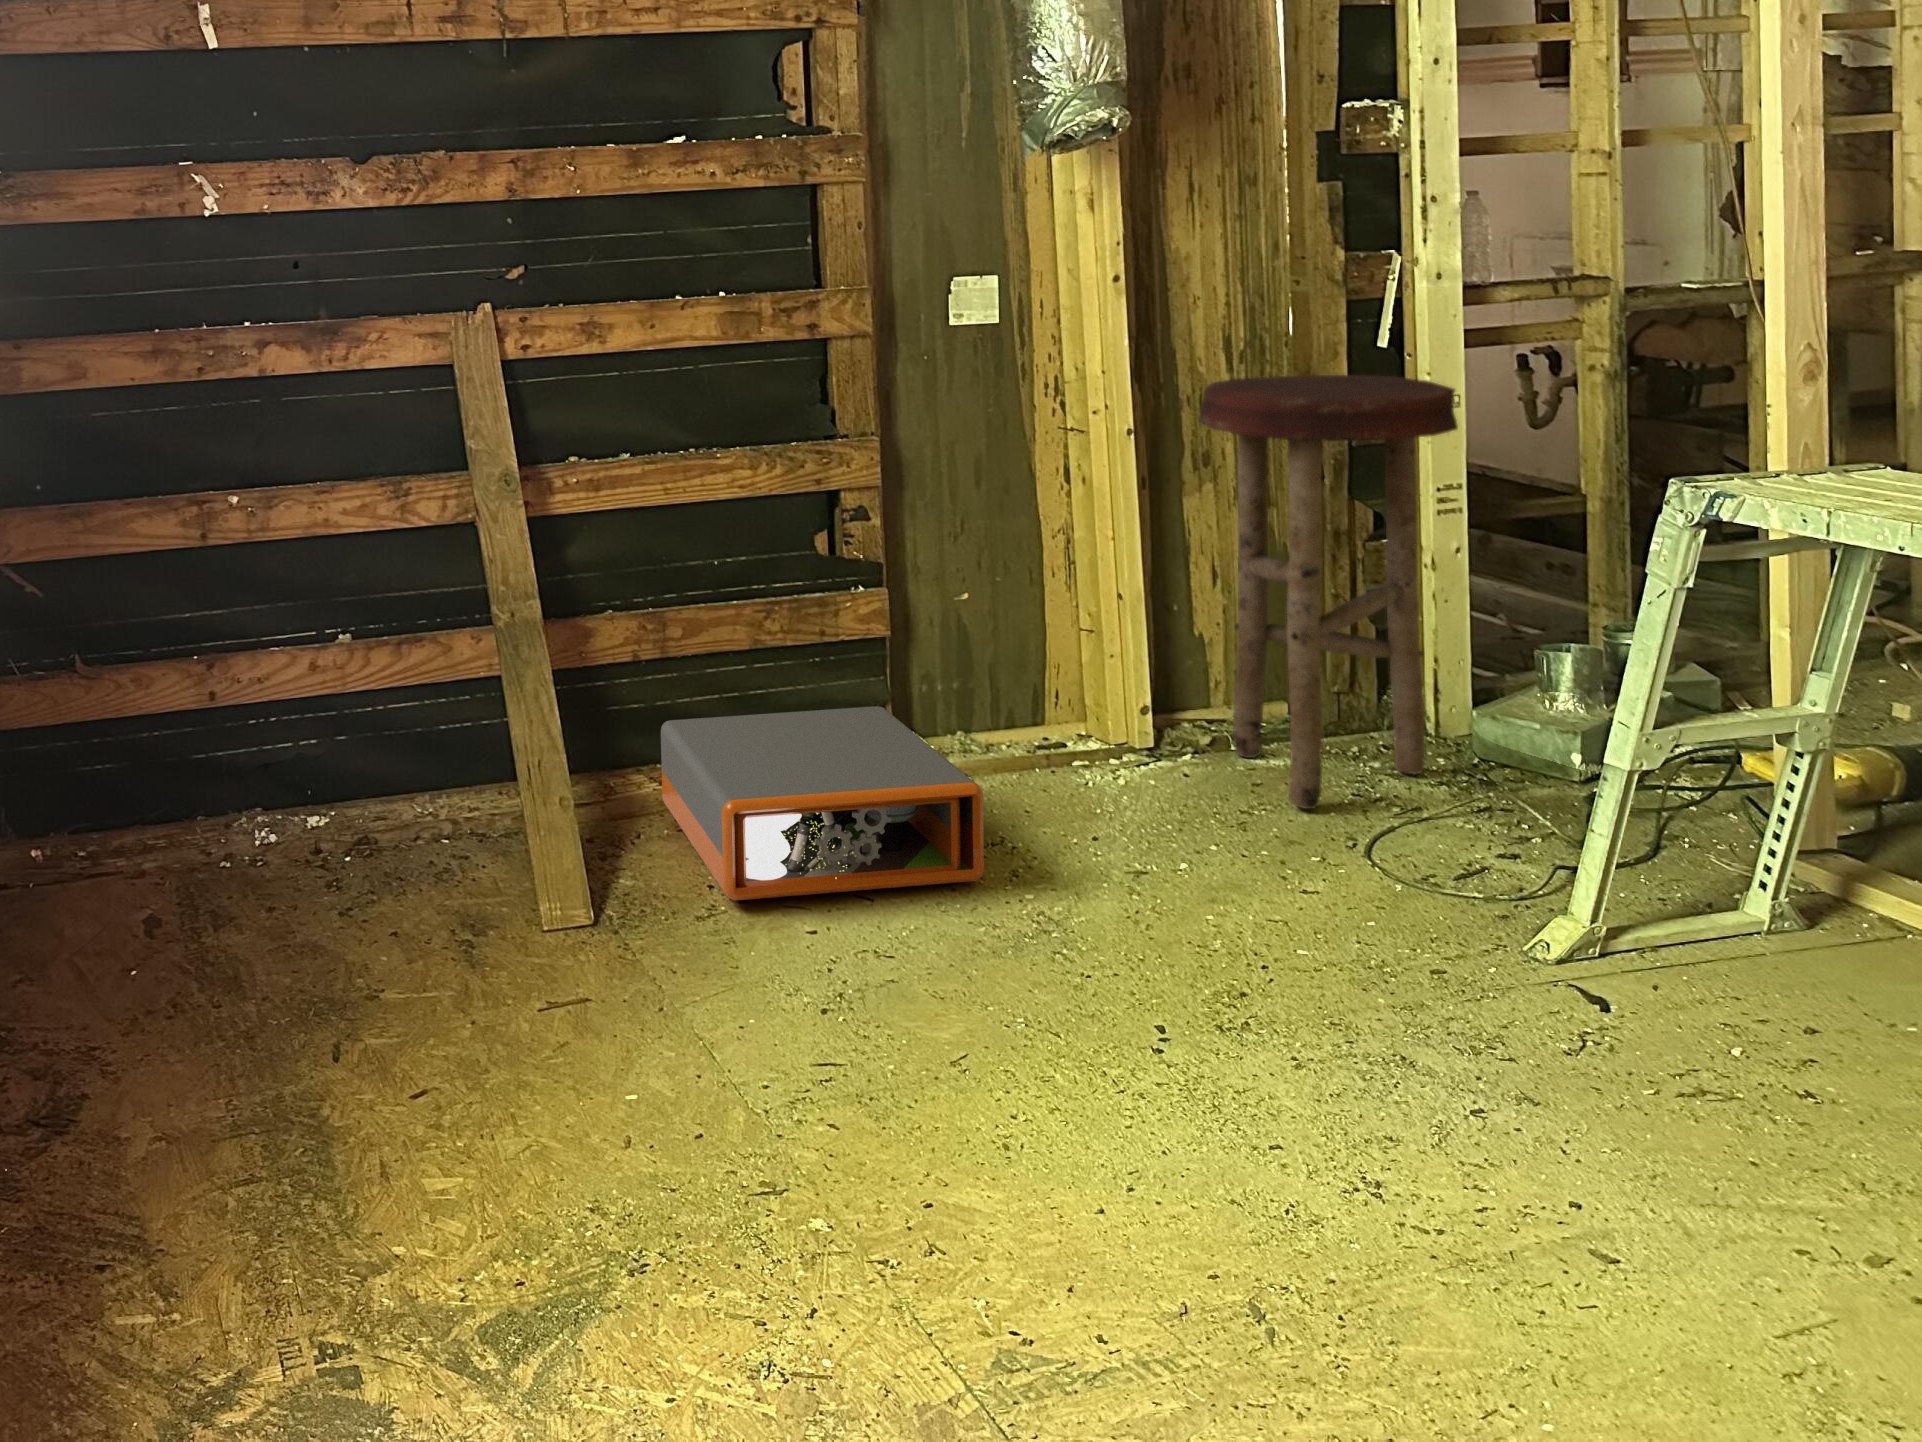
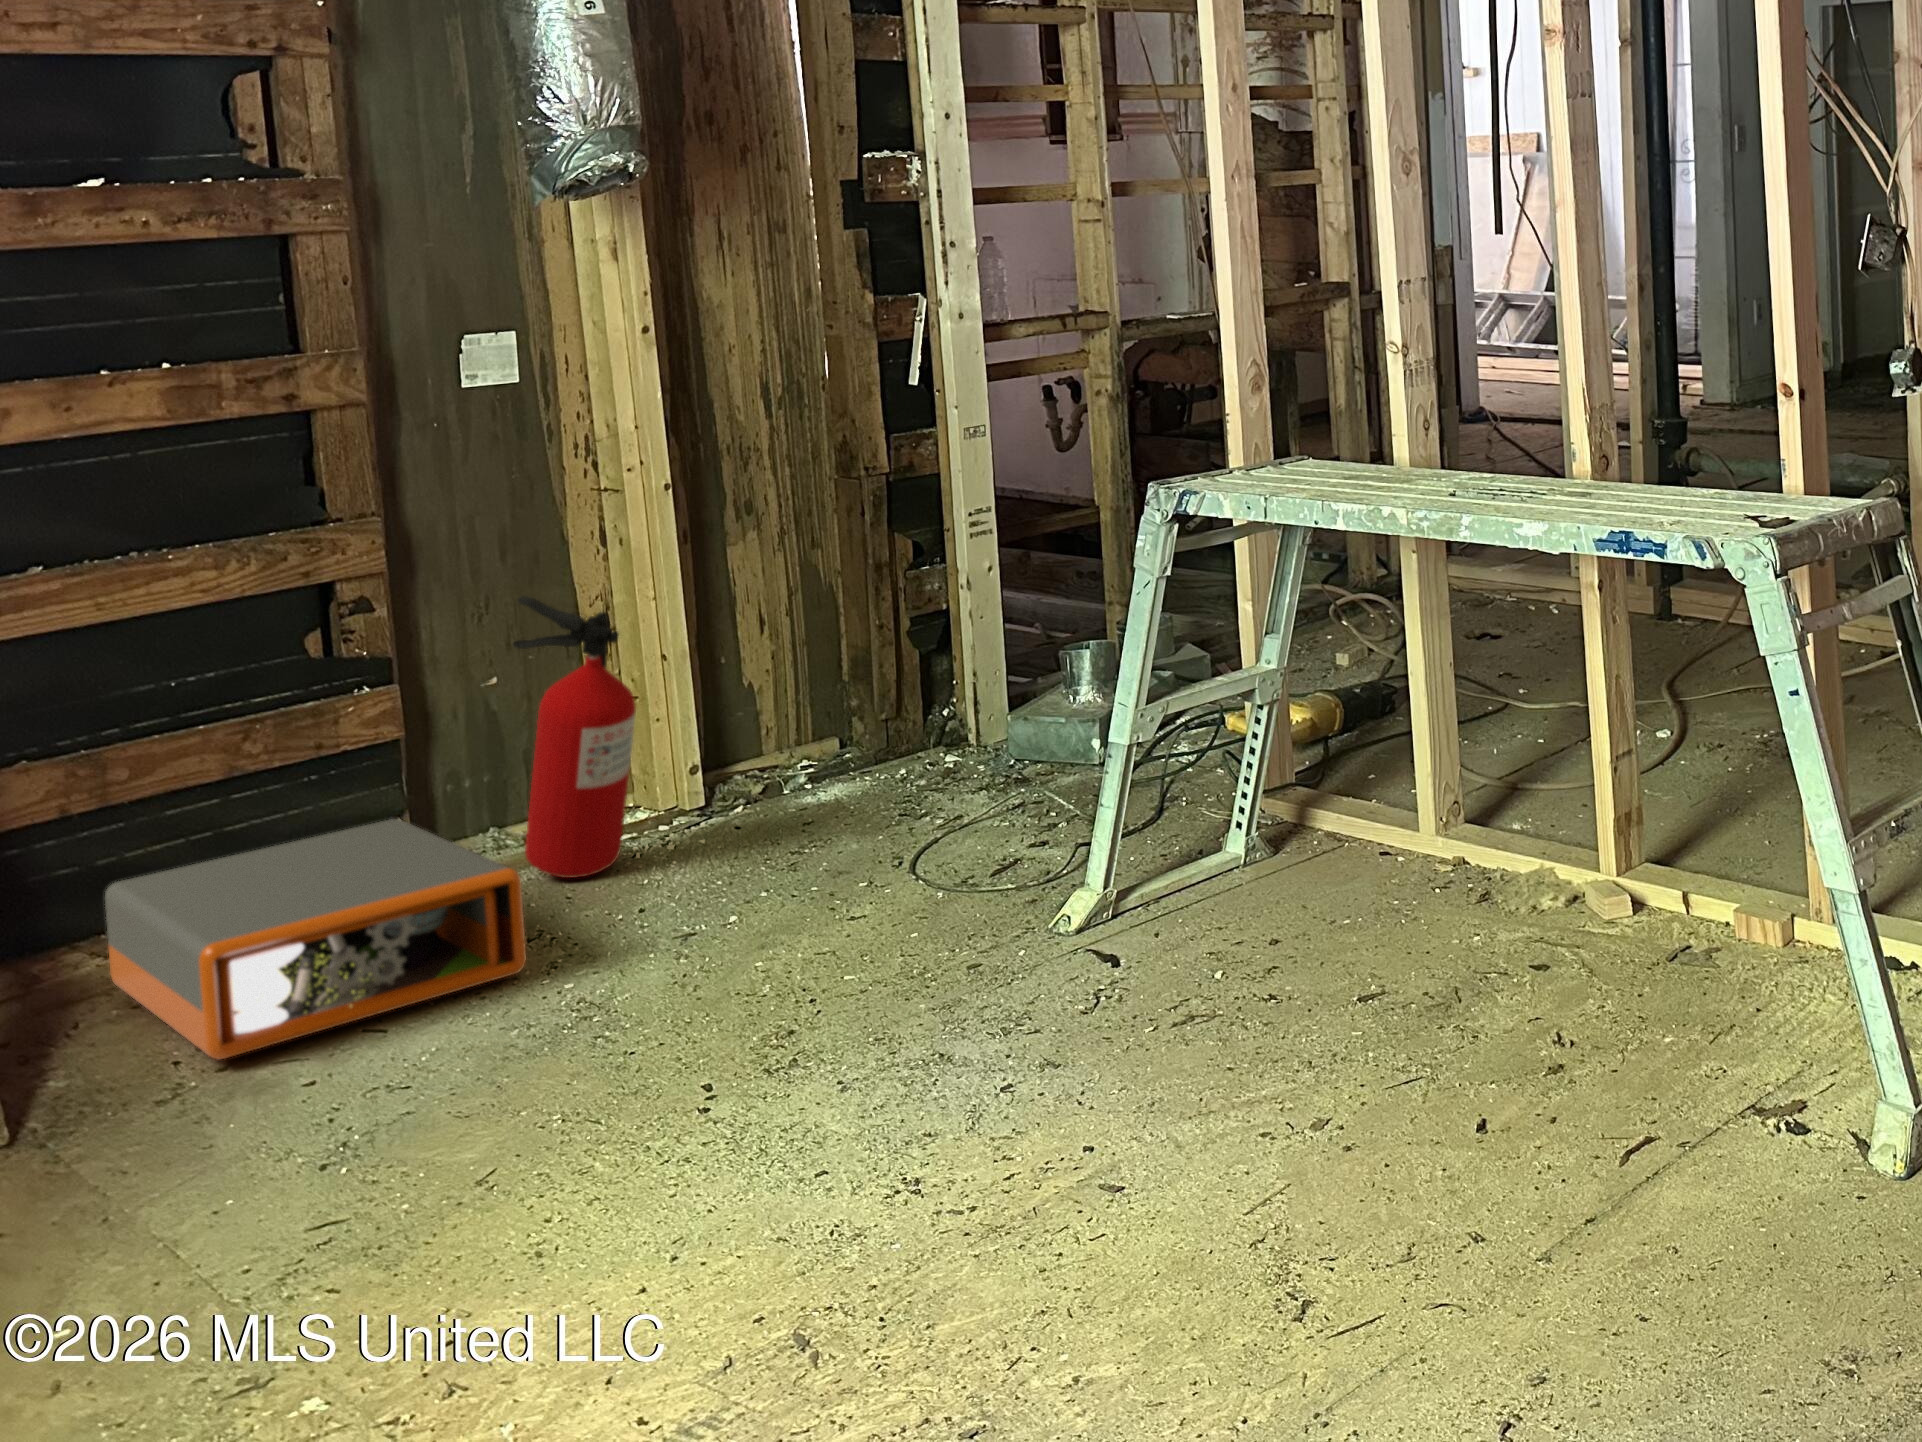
stool: present [1200,375,1458,809] -> none [737,411,974,836]
fire extinguisher: none [984,524,1091,791] -> present [512,596,636,878]

